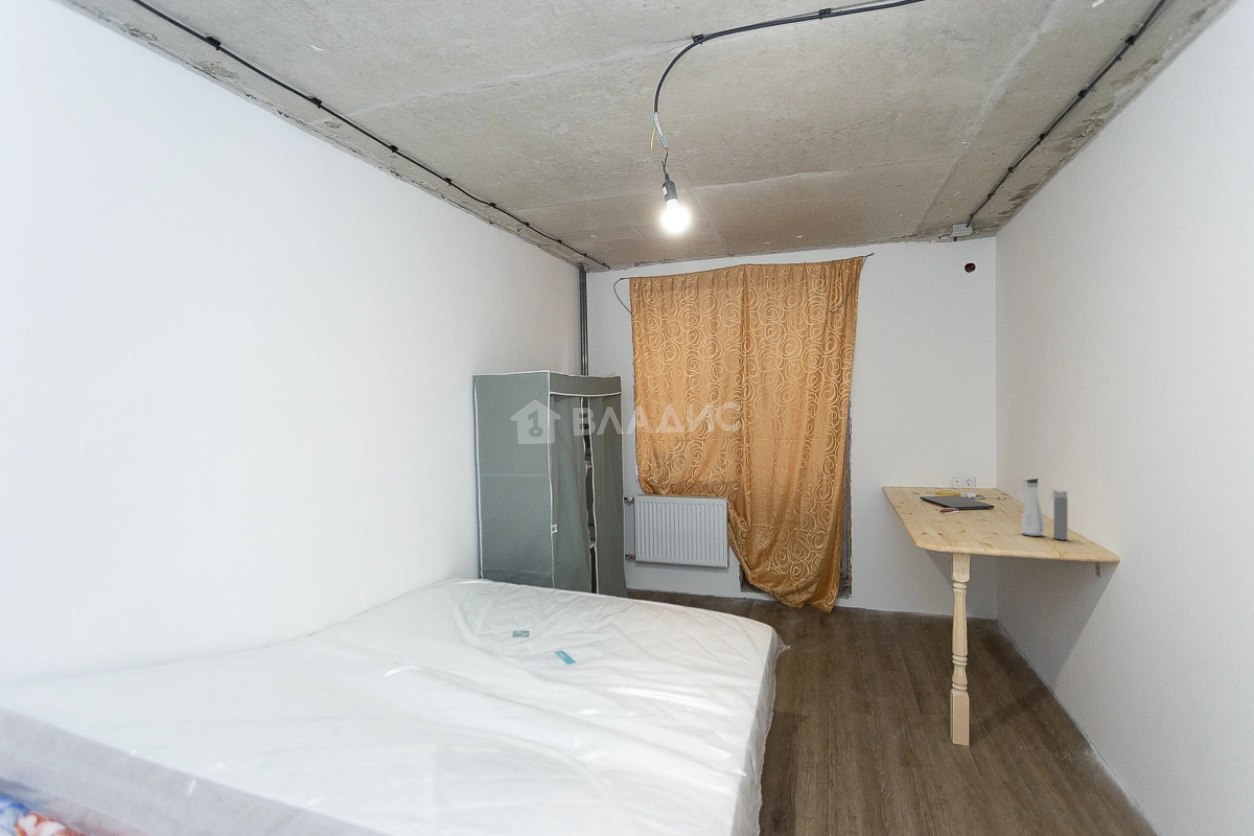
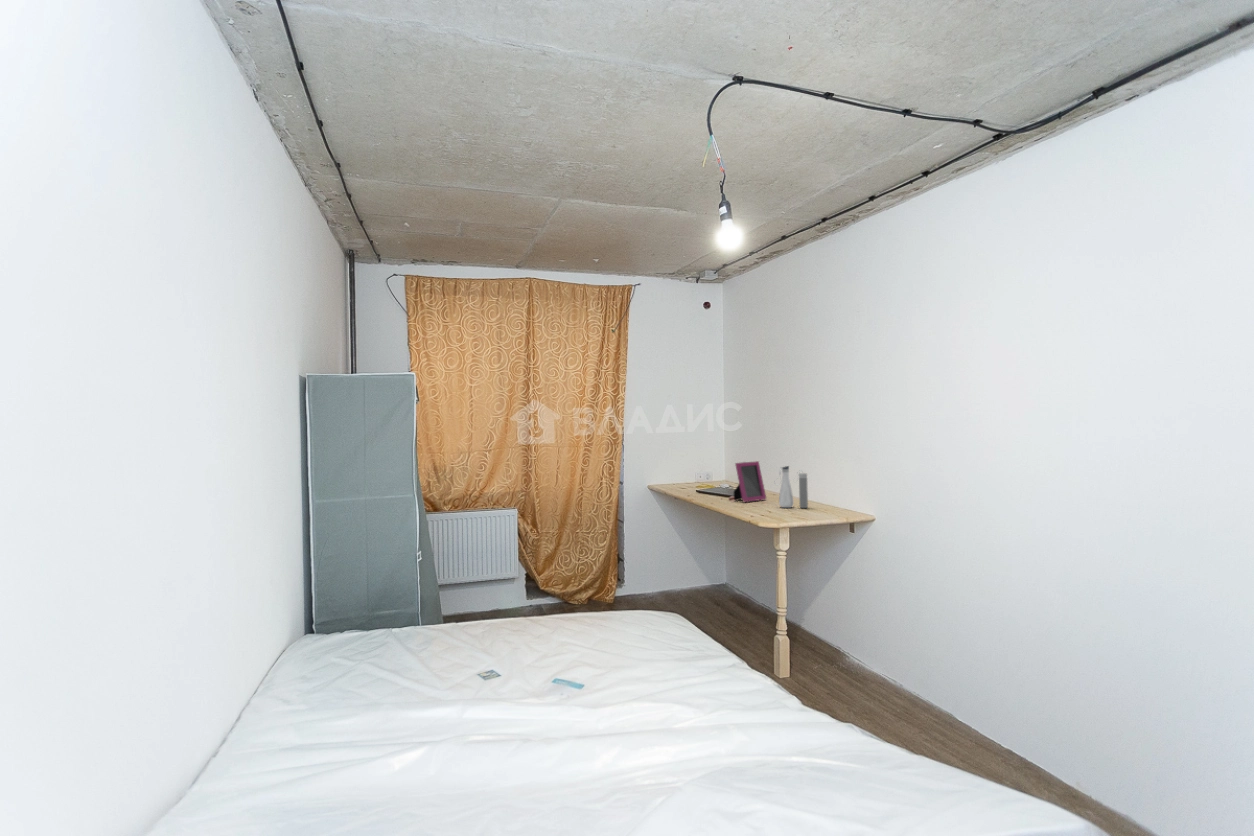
picture frame: none [964,469,1016,520] -> present [734,461,766,502]

